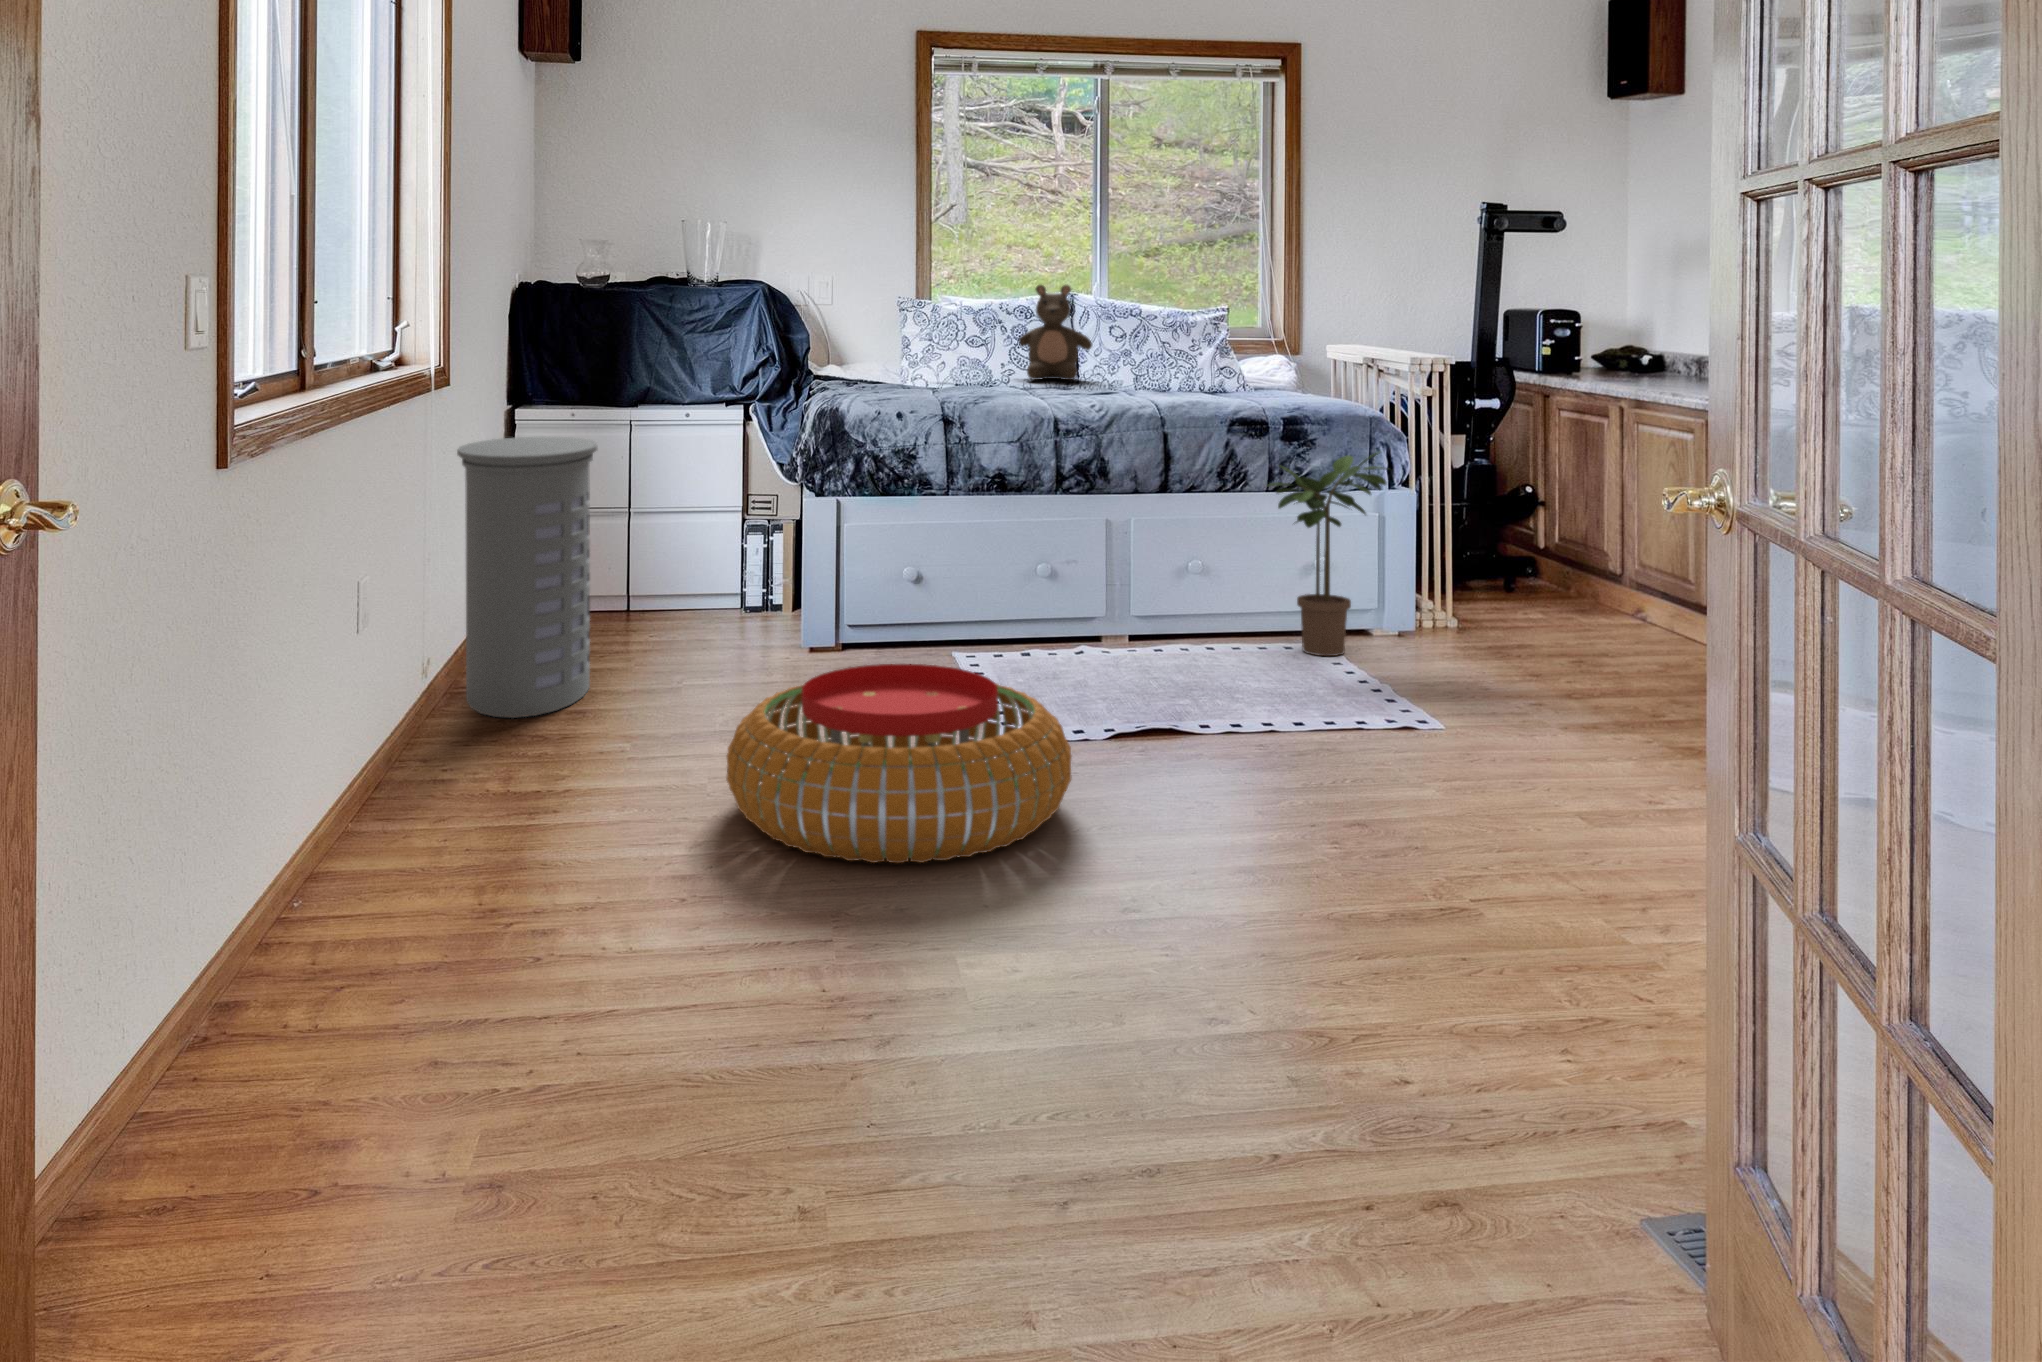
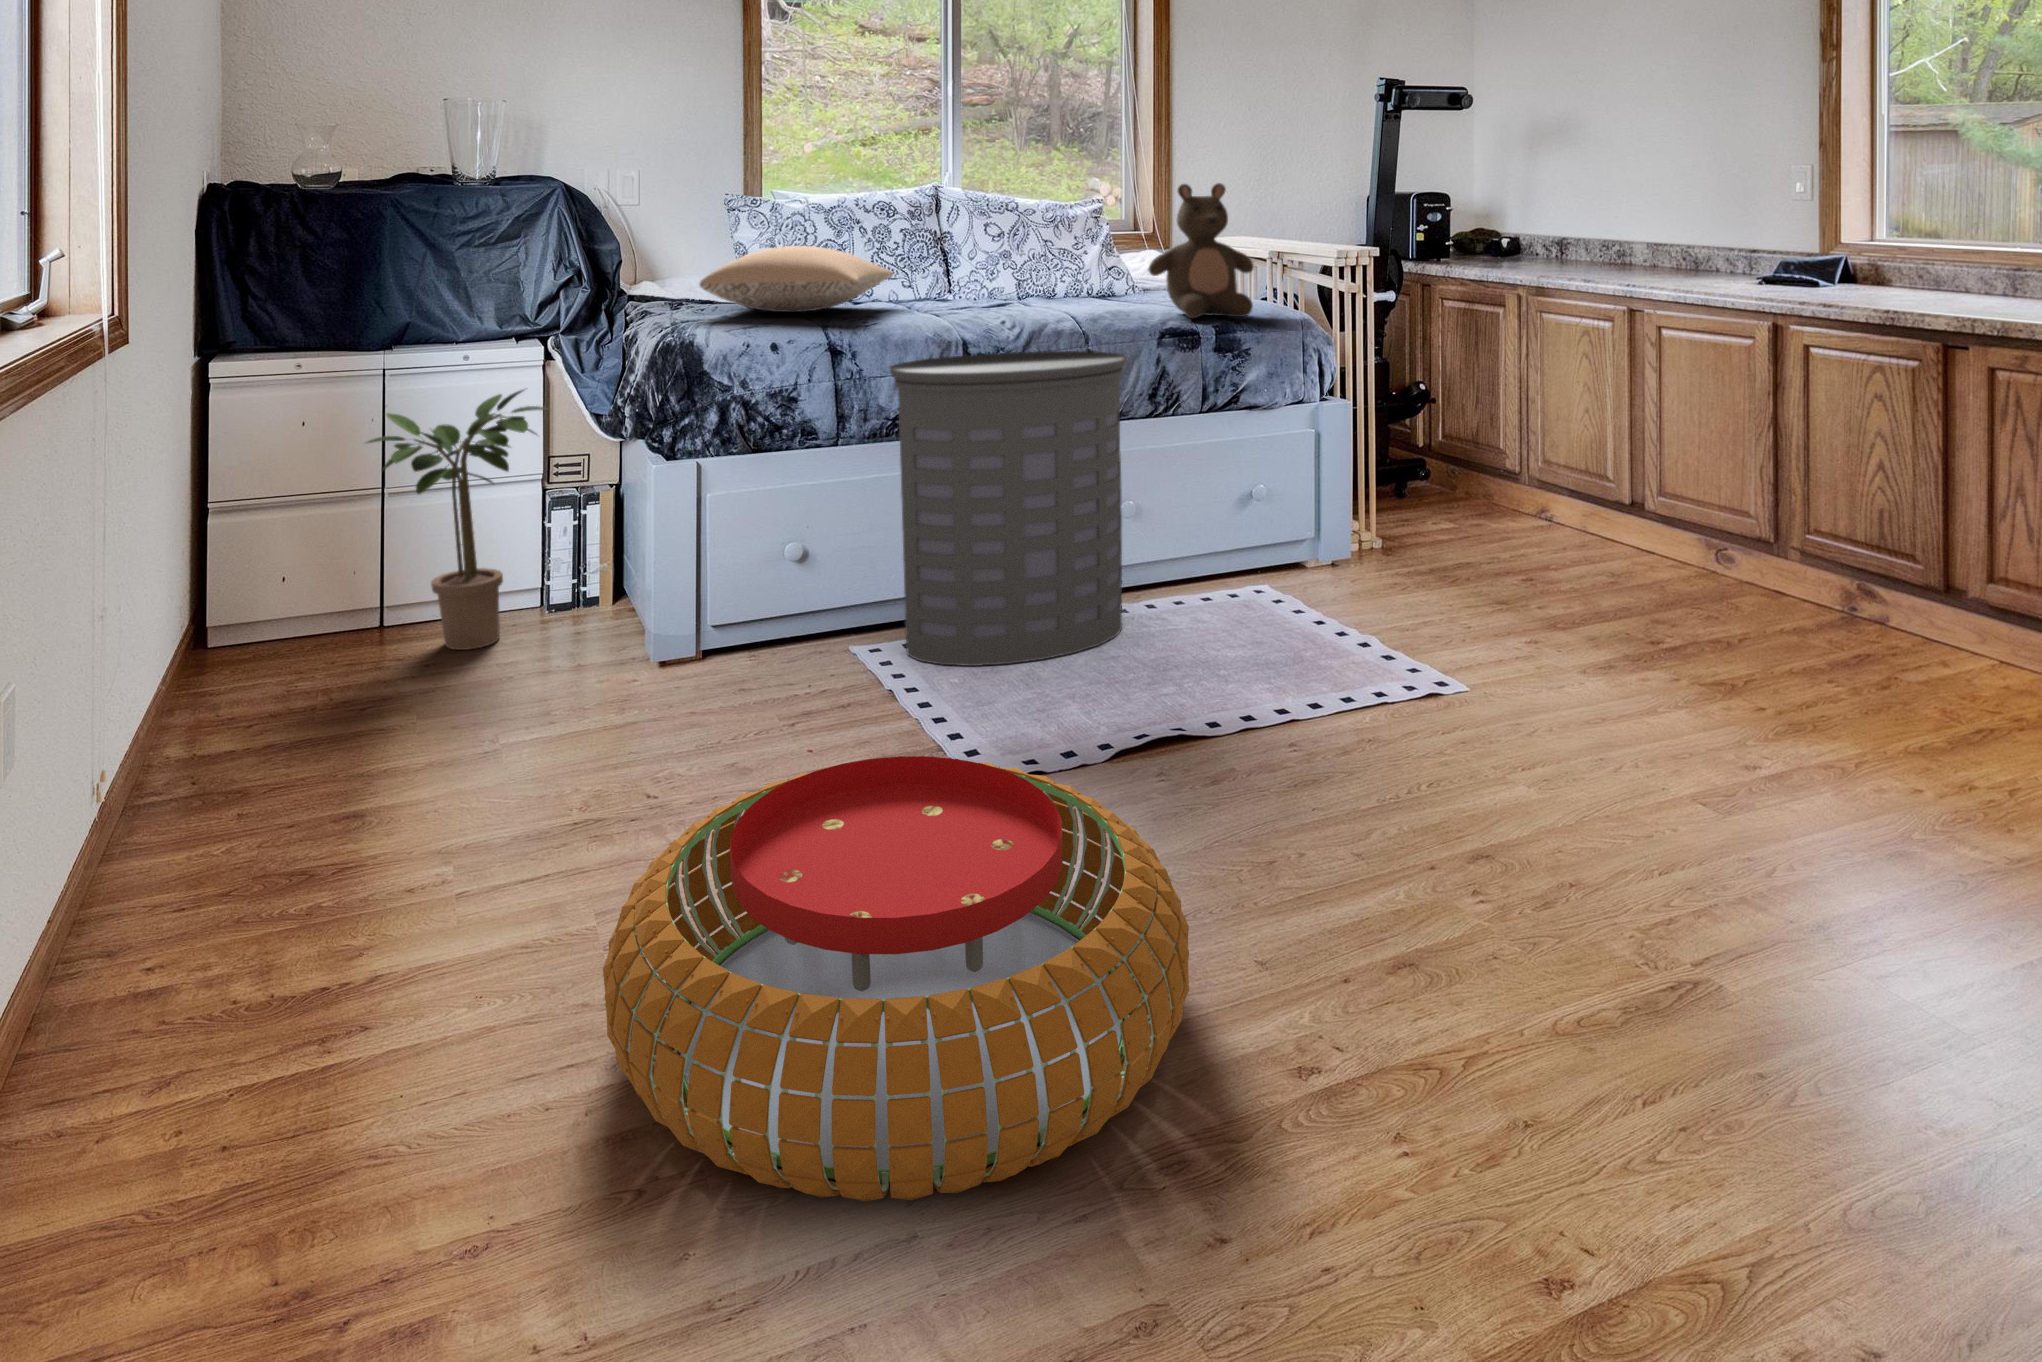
stuffed bear: present [1019,285,1092,380] -> present [1148,183,1254,318]
pillow: none [860,340,1019,392] -> present [700,246,893,312]
laundry hamper: present [457,437,597,718] -> present [890,351,1126,666]
potted plant: present [1268,454,1386,656] -> present [367,390,548,650]

